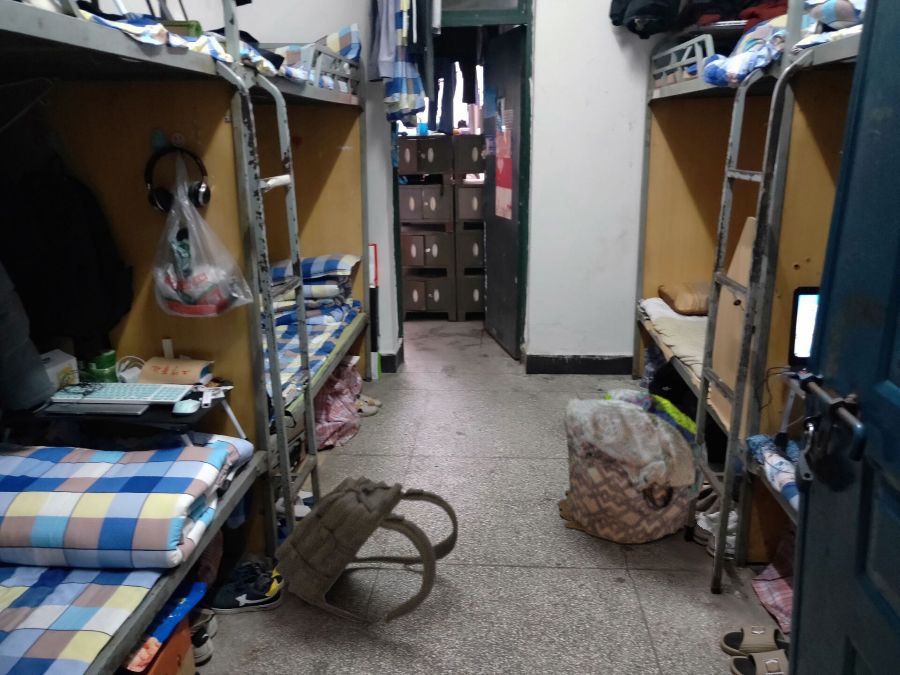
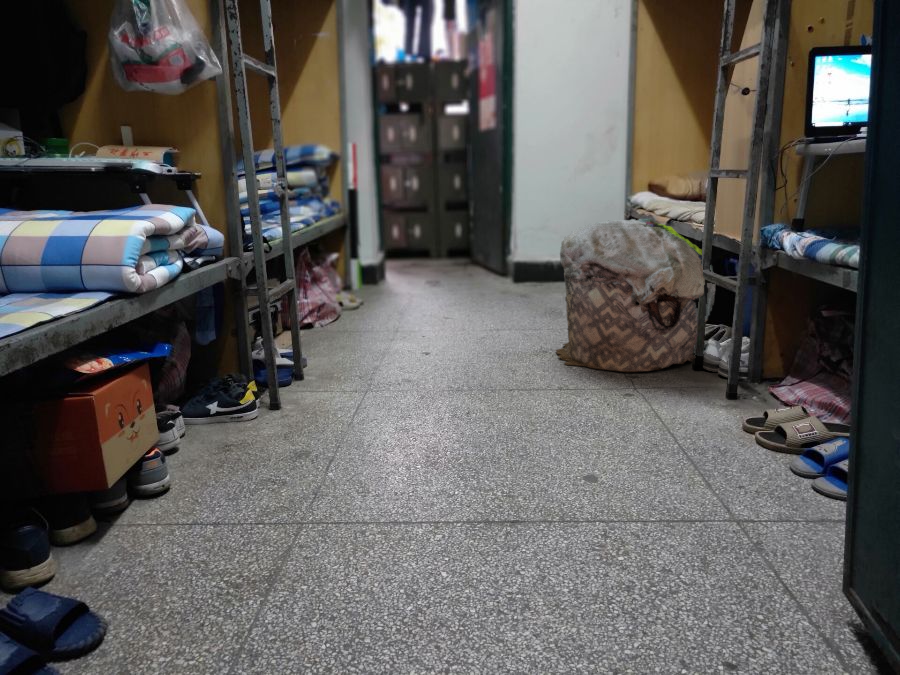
backpack: present [275,476,458,630] -> none [249,277,451,429]

